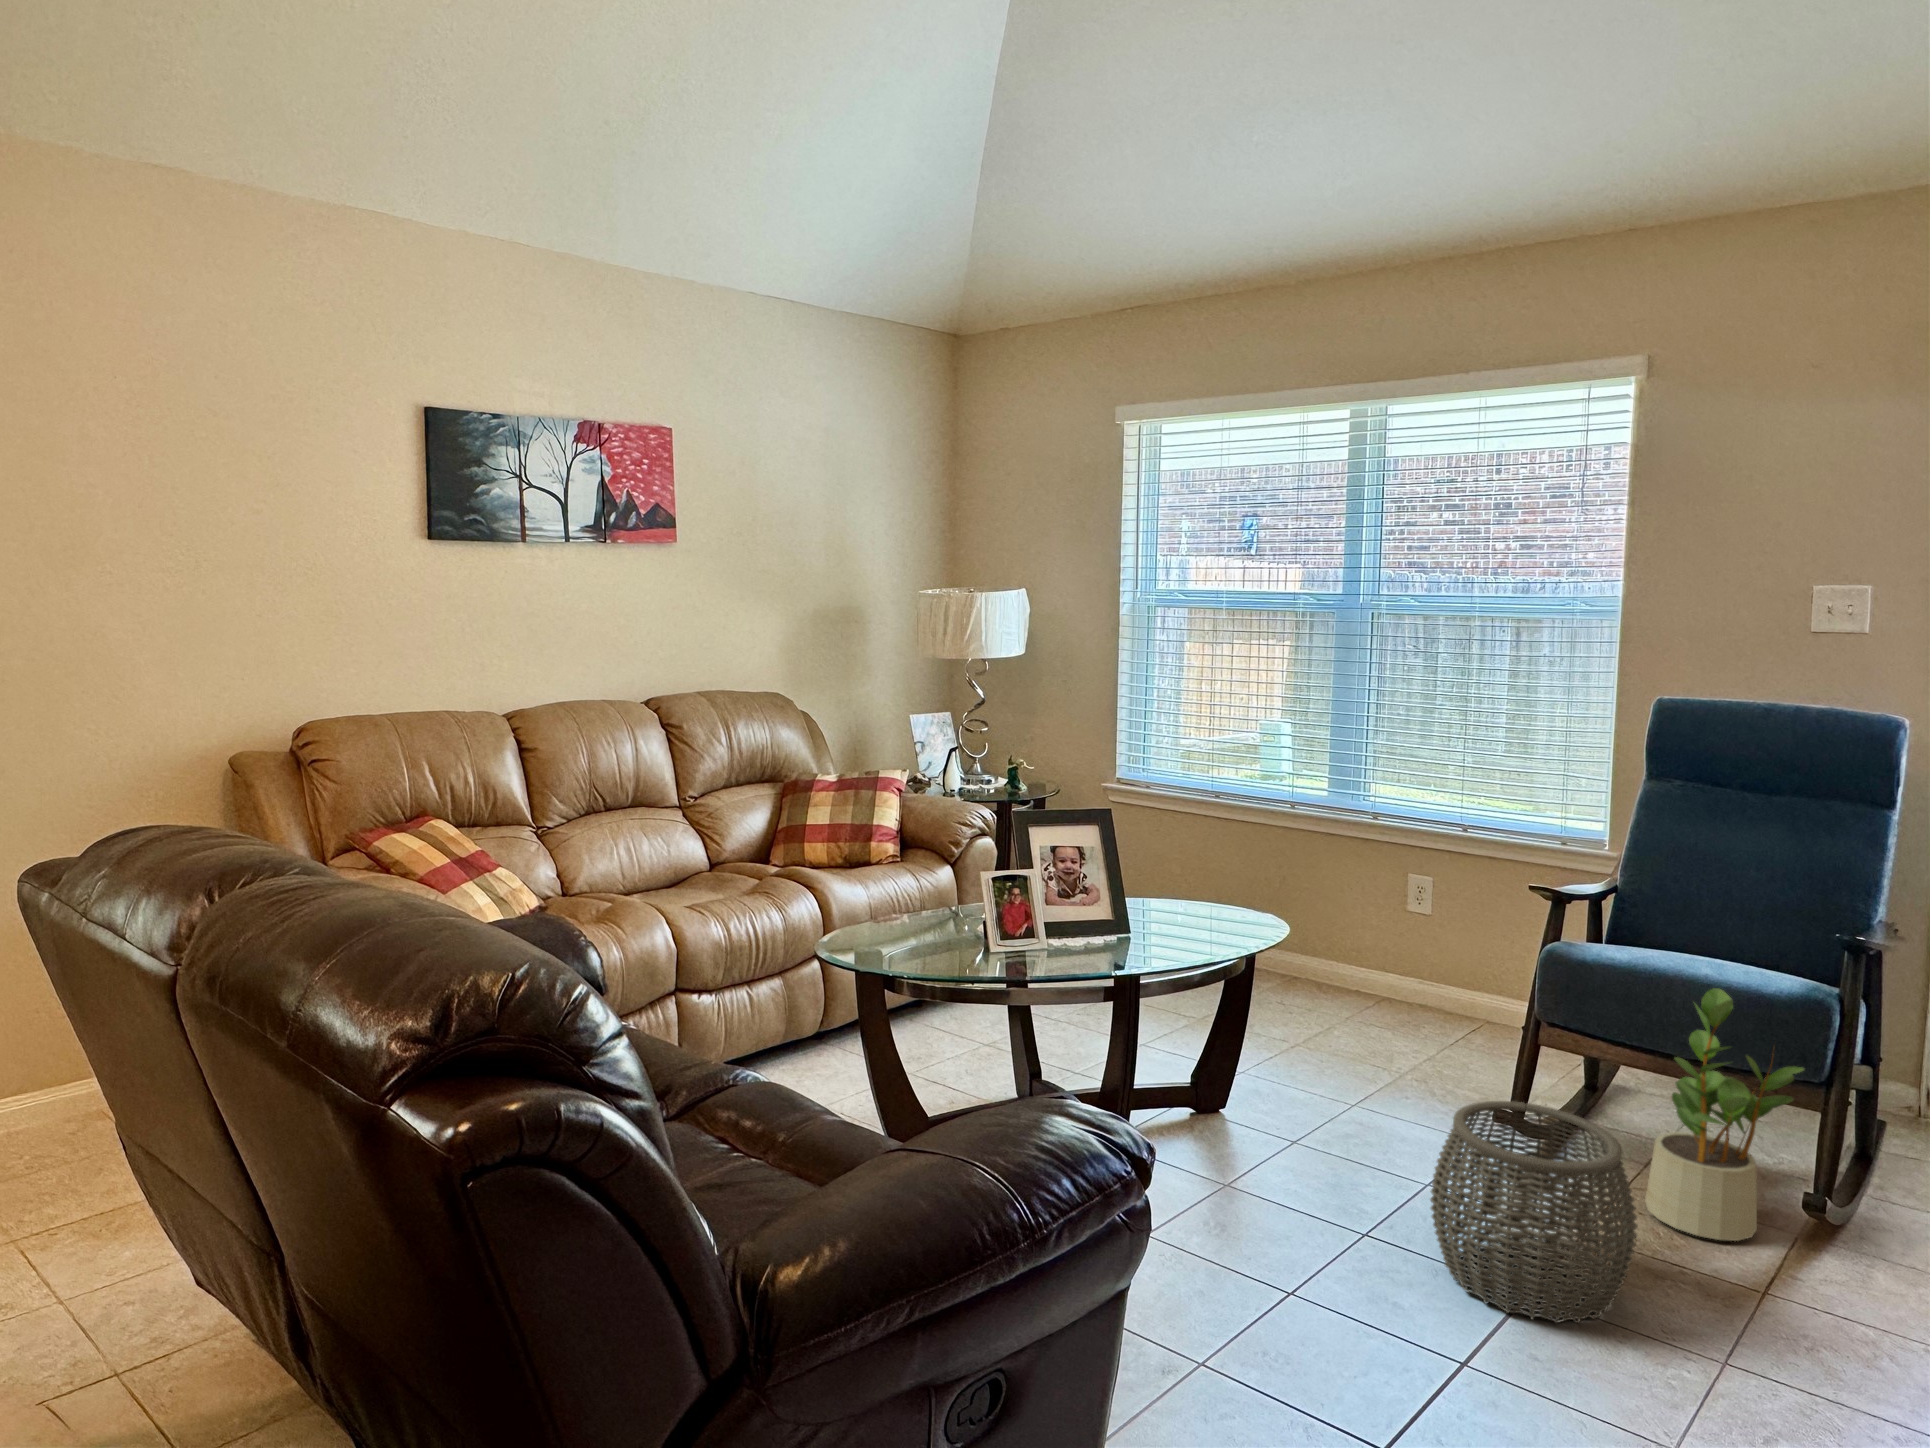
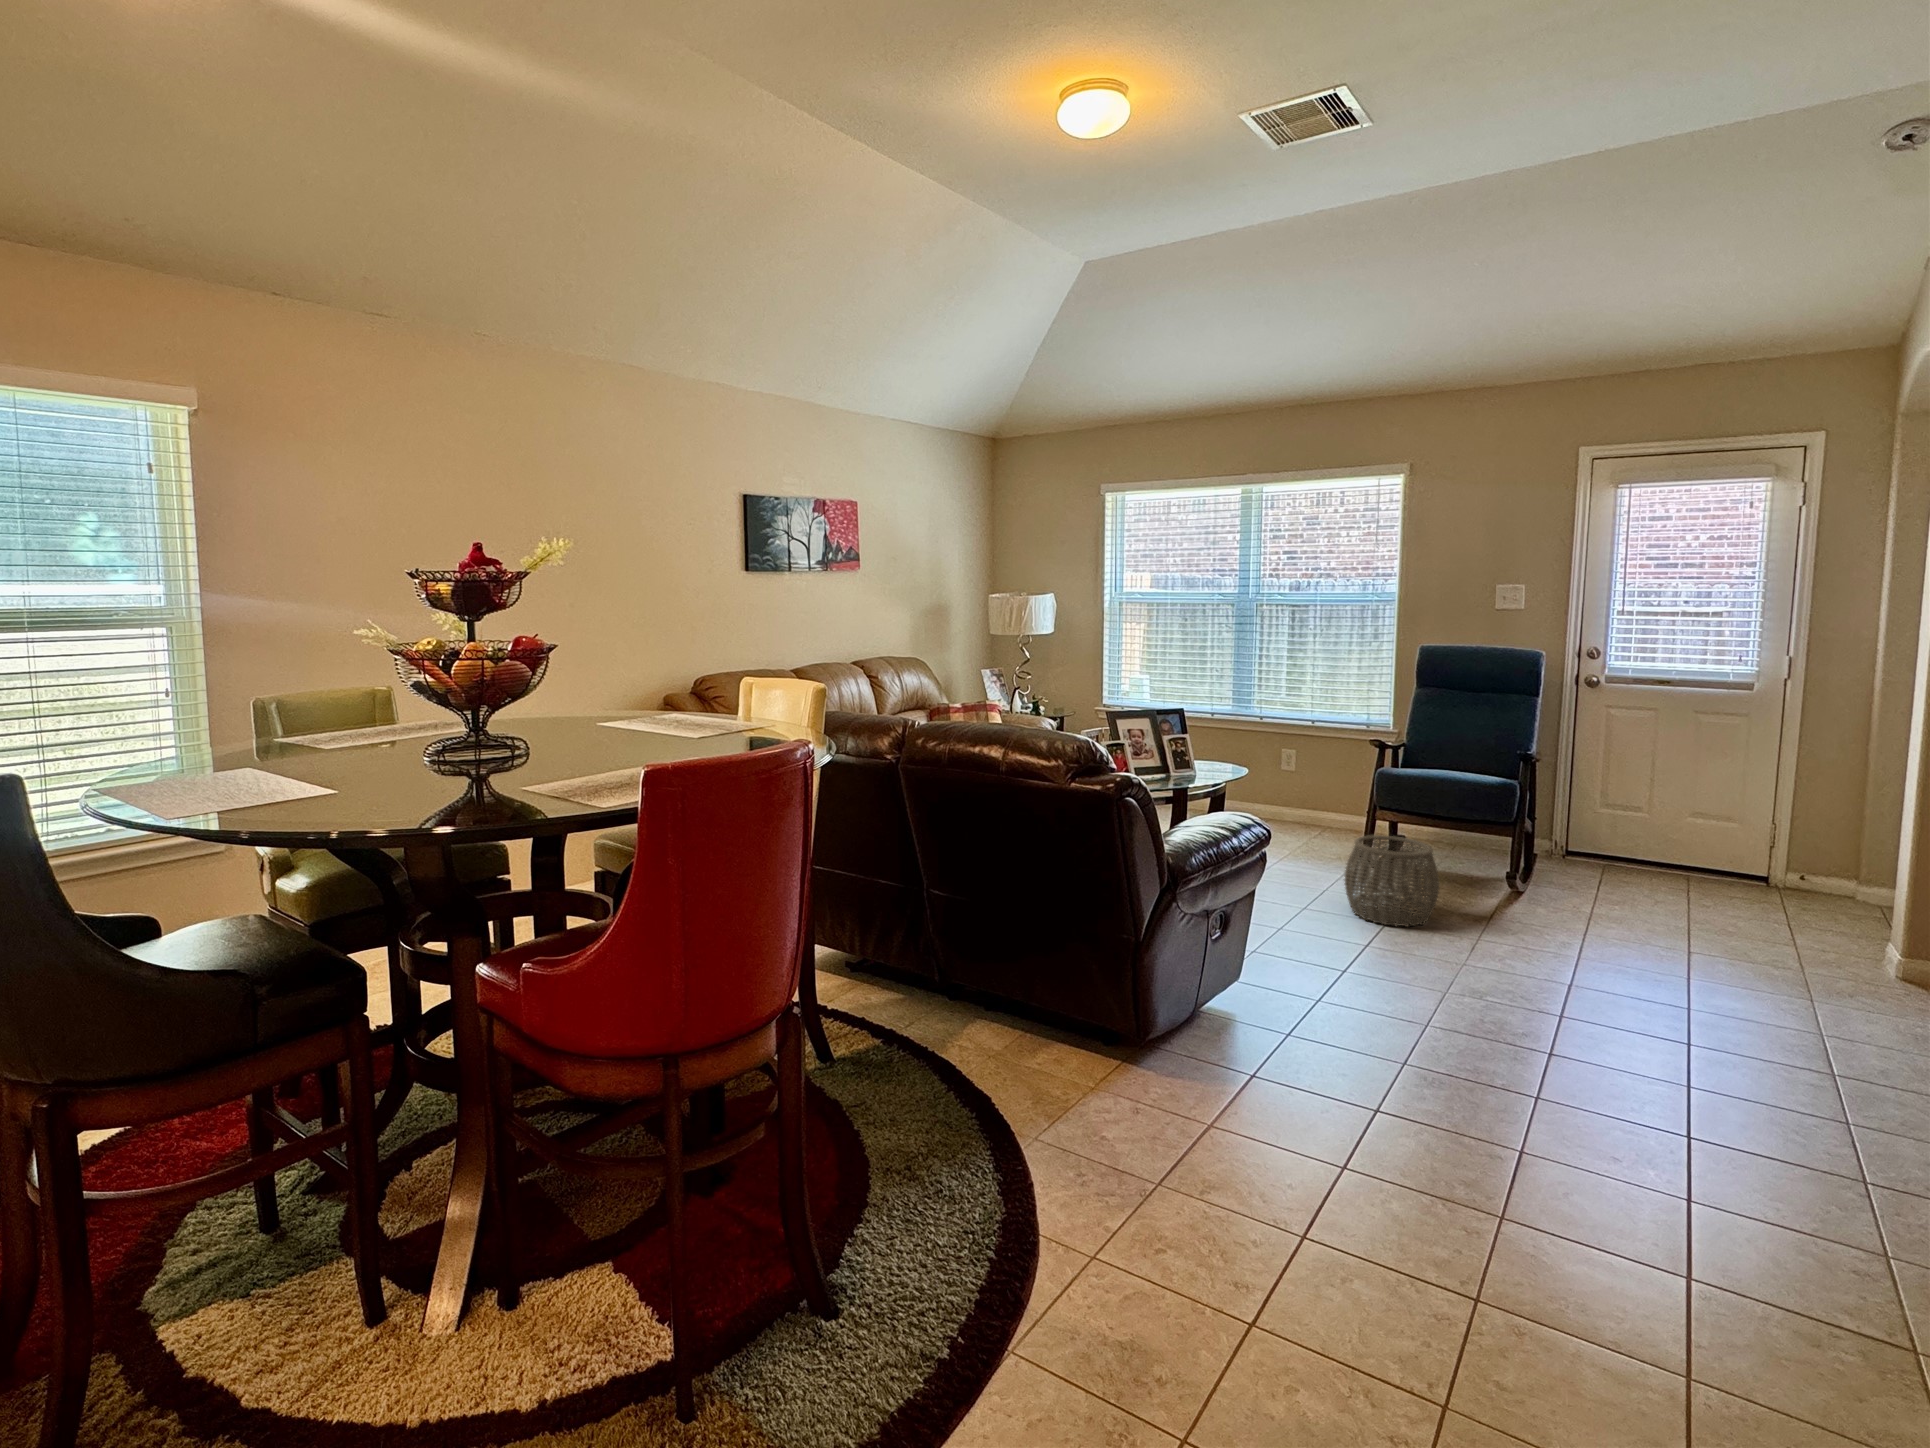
potted plant: present [1645,988,1804,1241] -> none [1433,780,1506,898]

